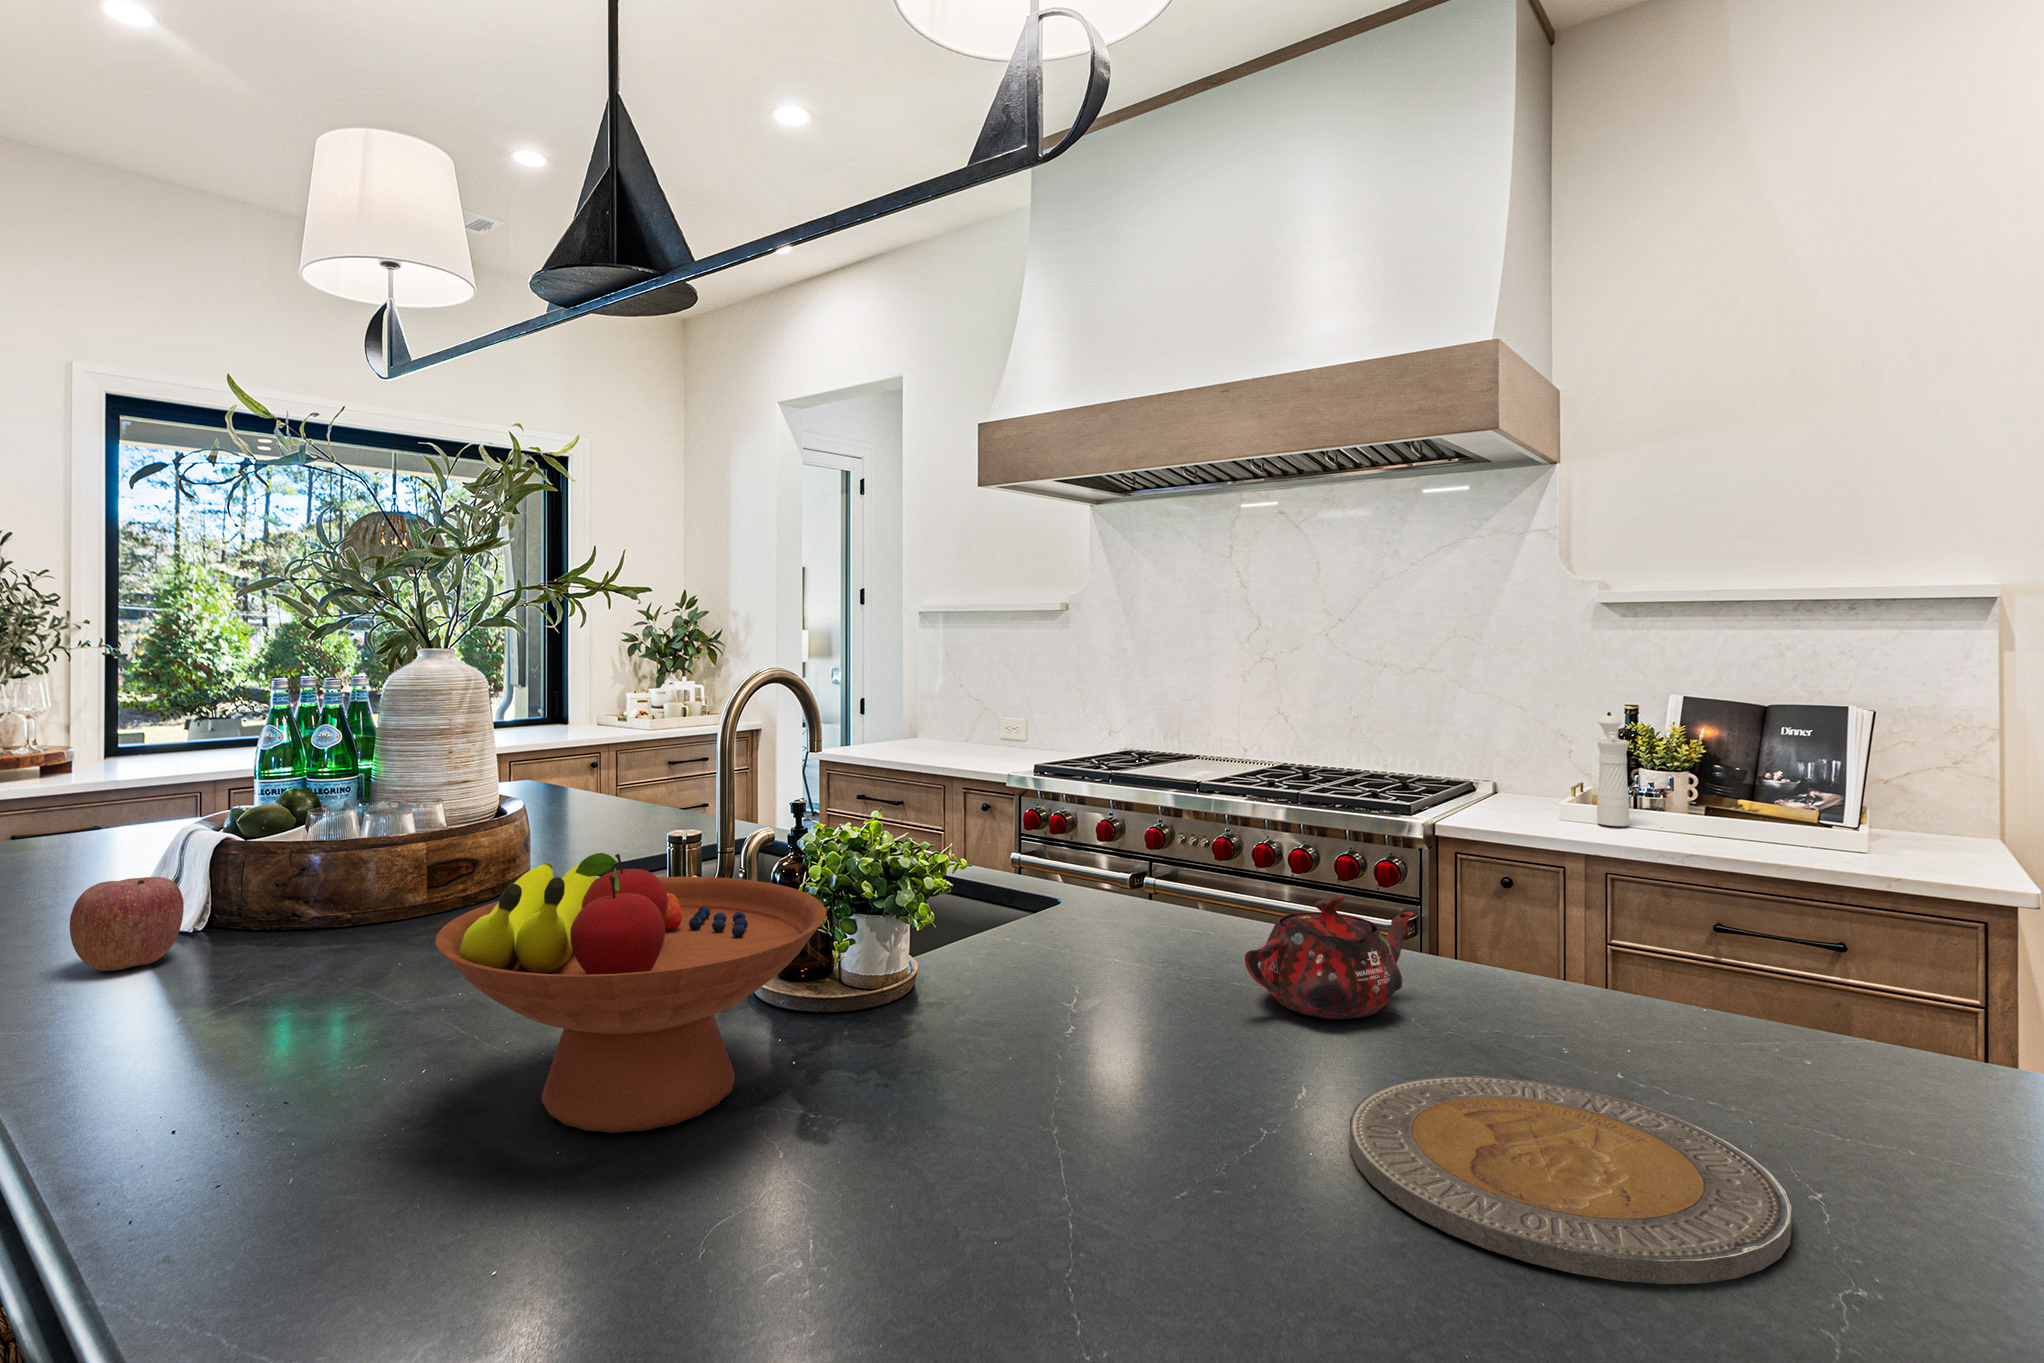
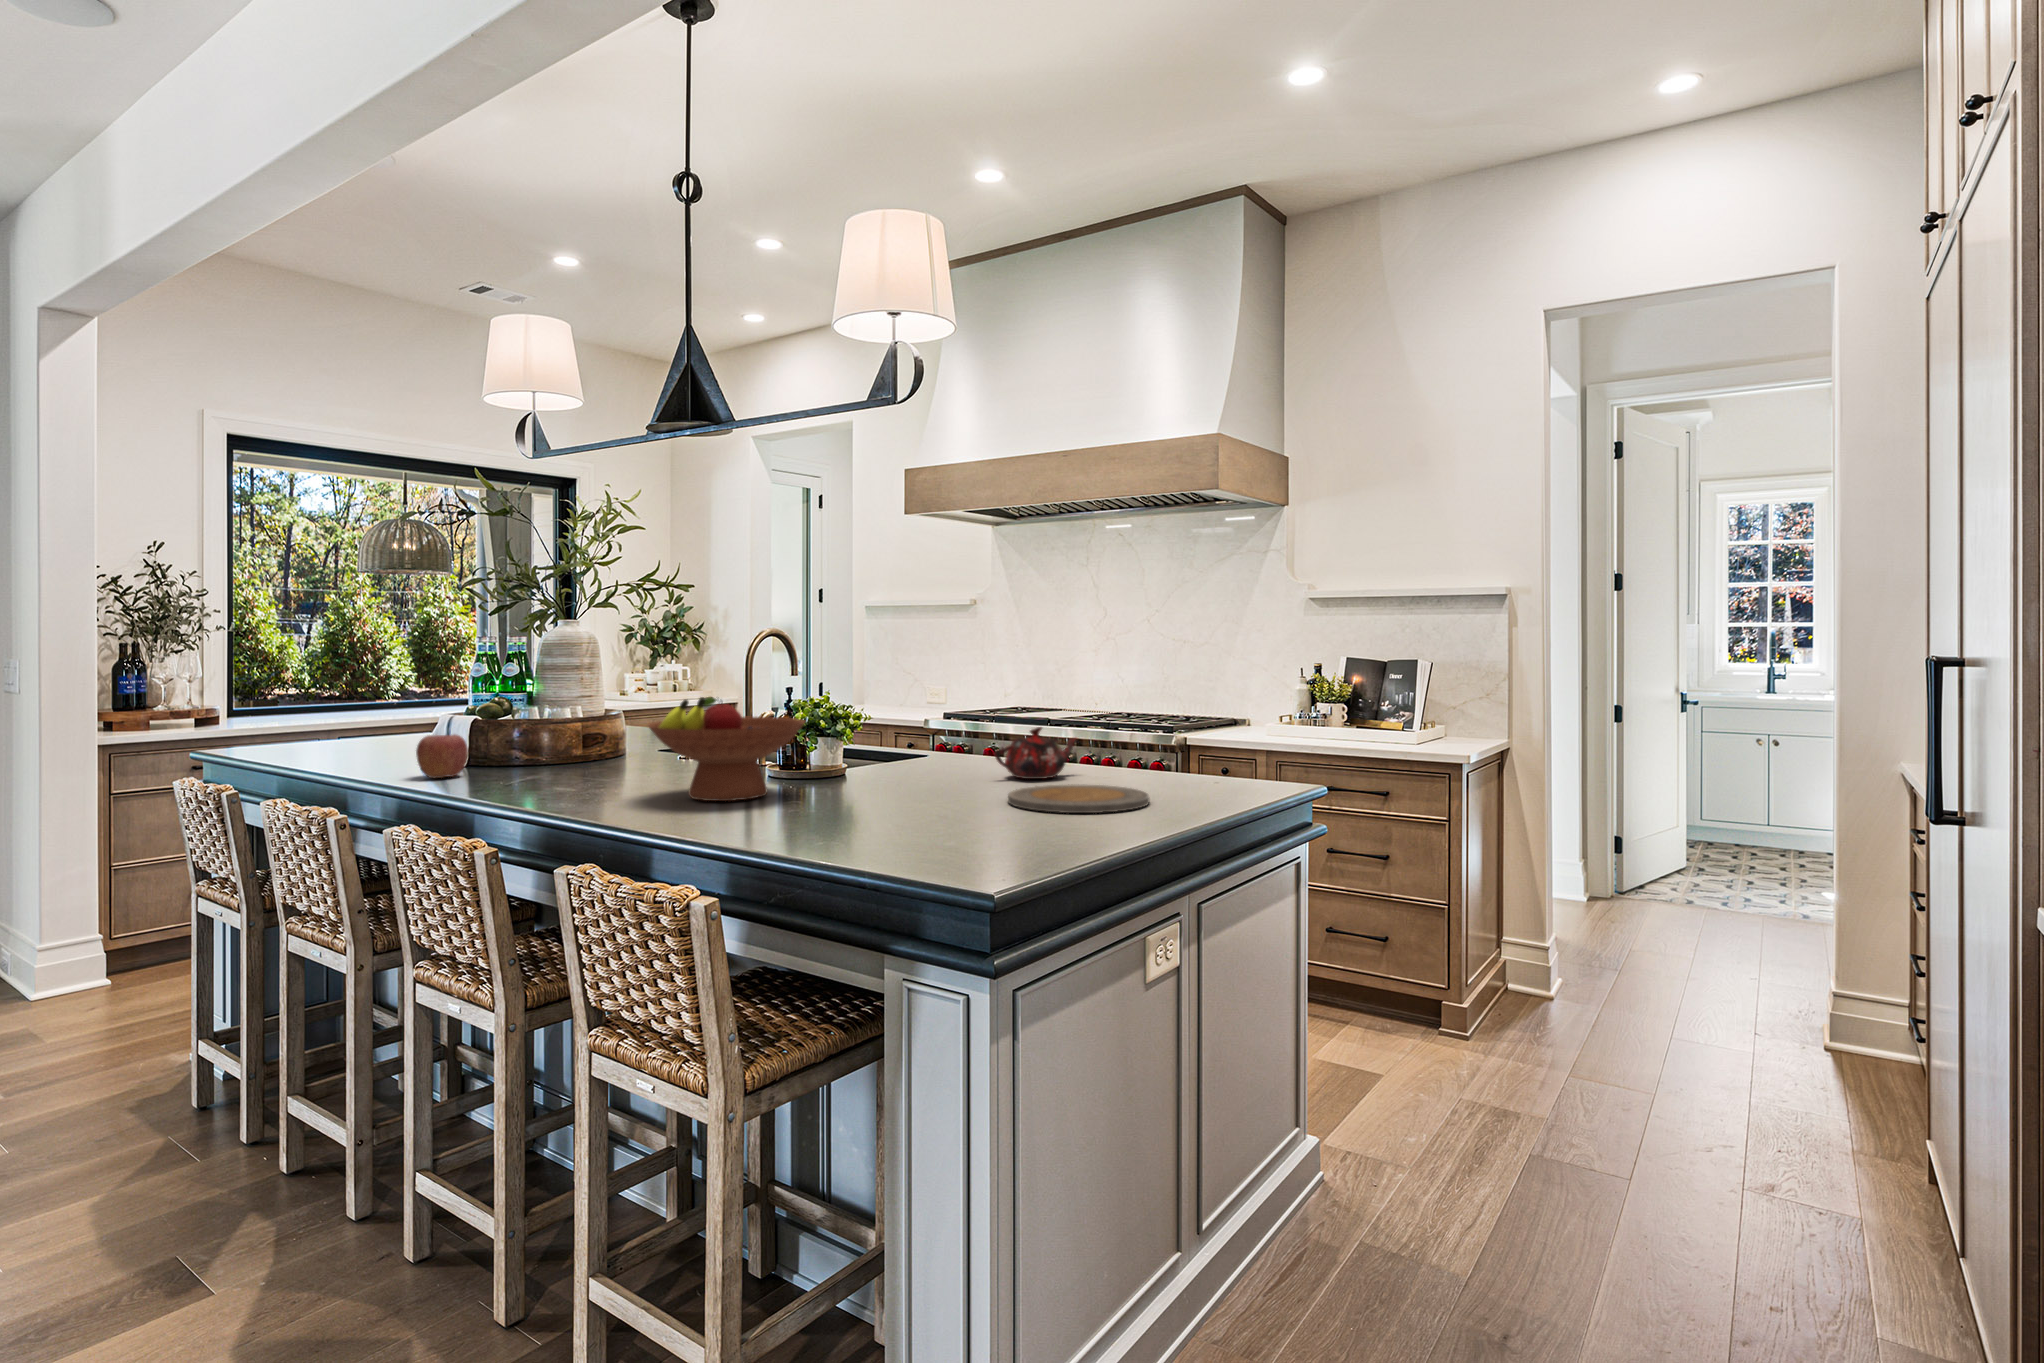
pepper mill: present [1597,716,1630,826] -> none [1277,669,1298,735]

